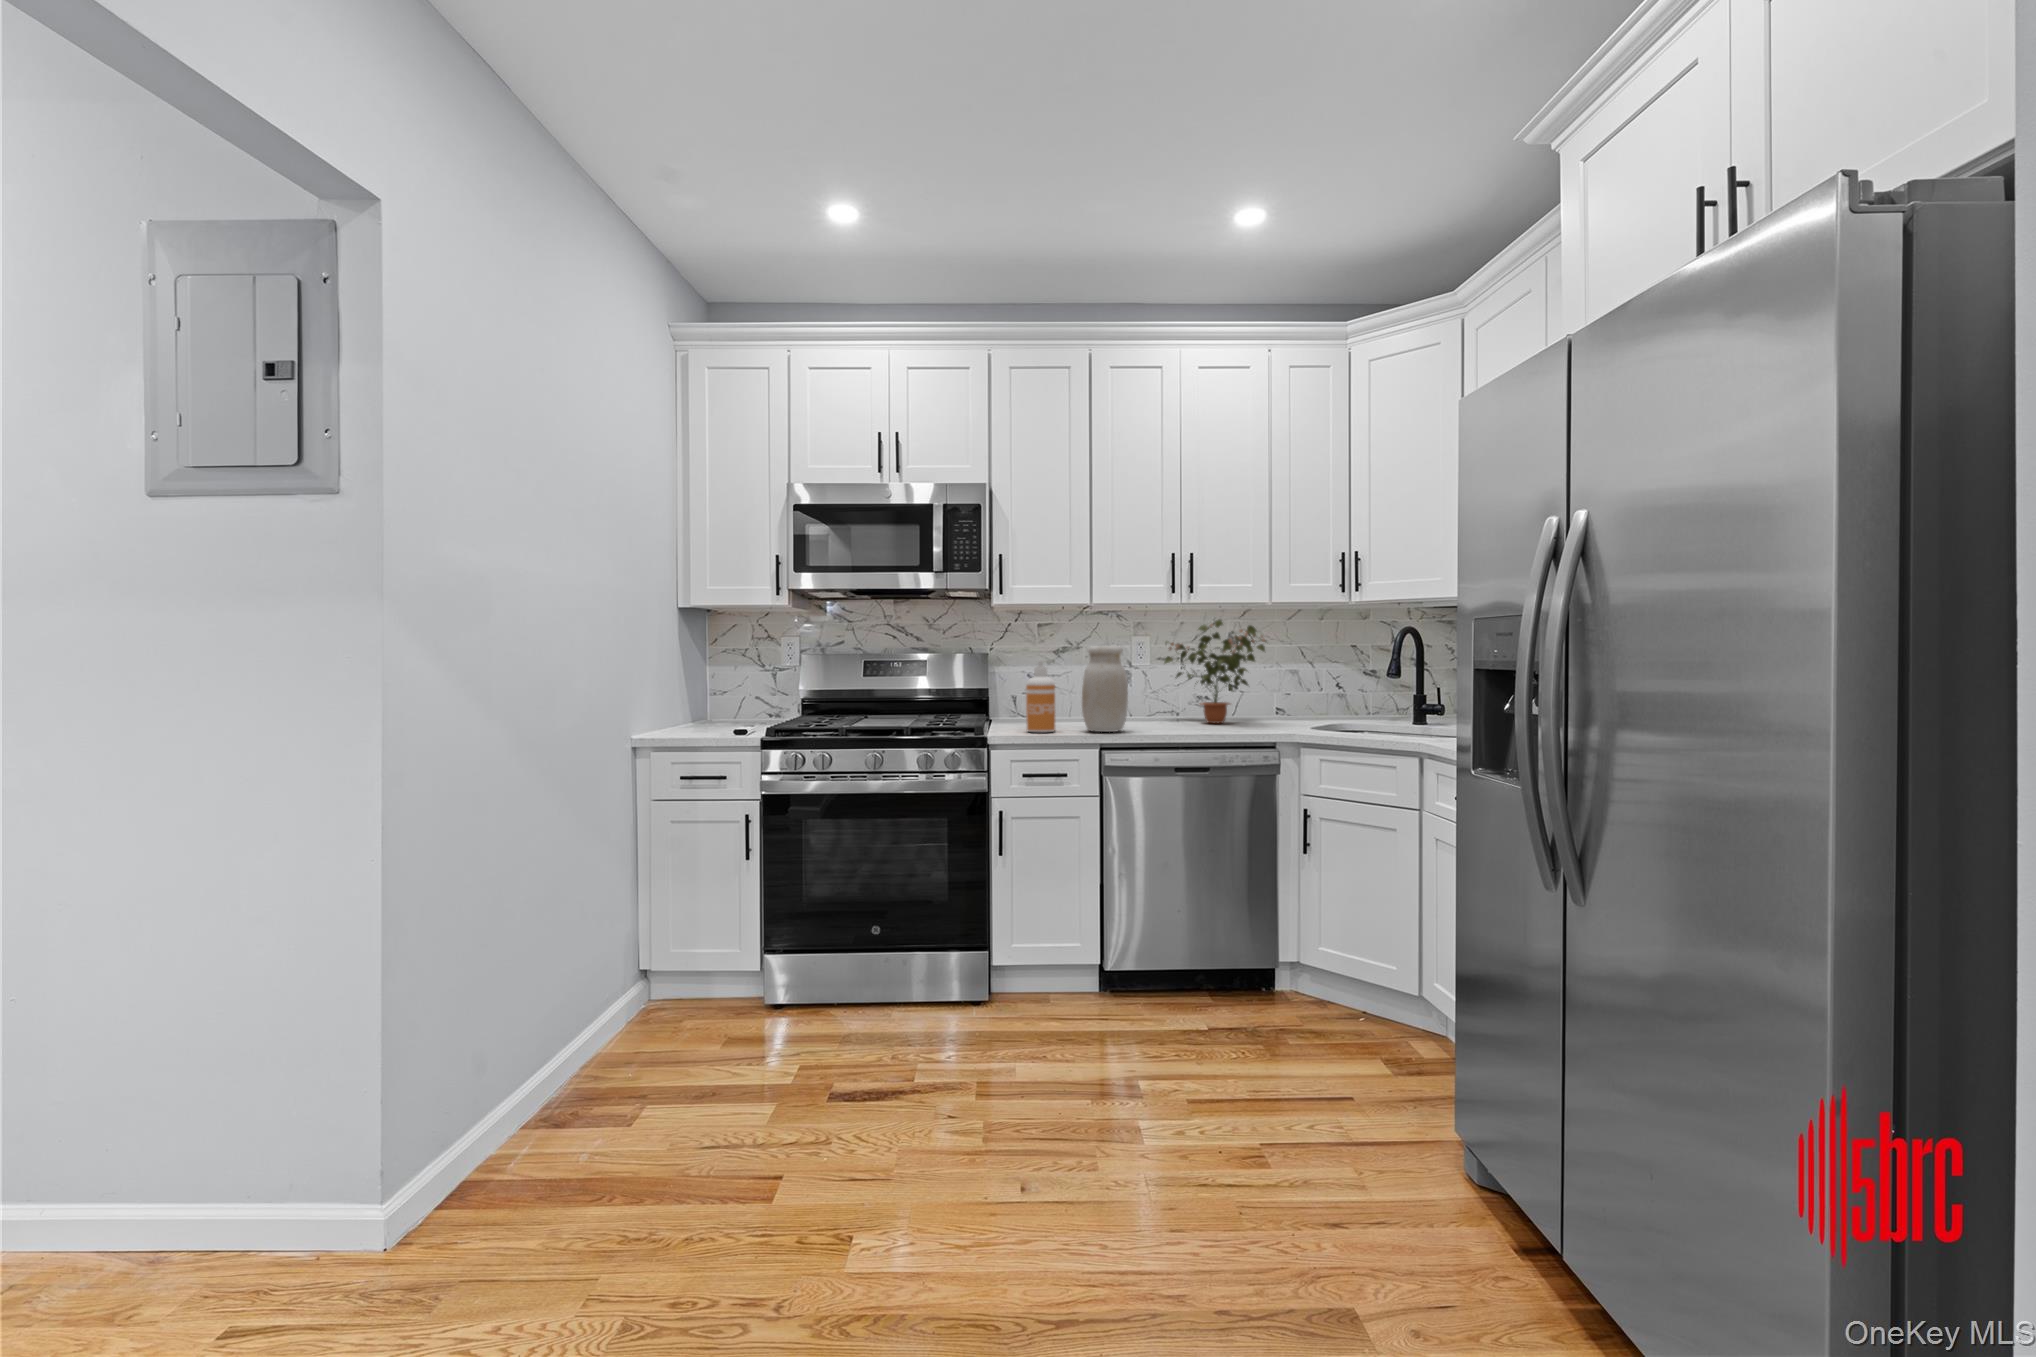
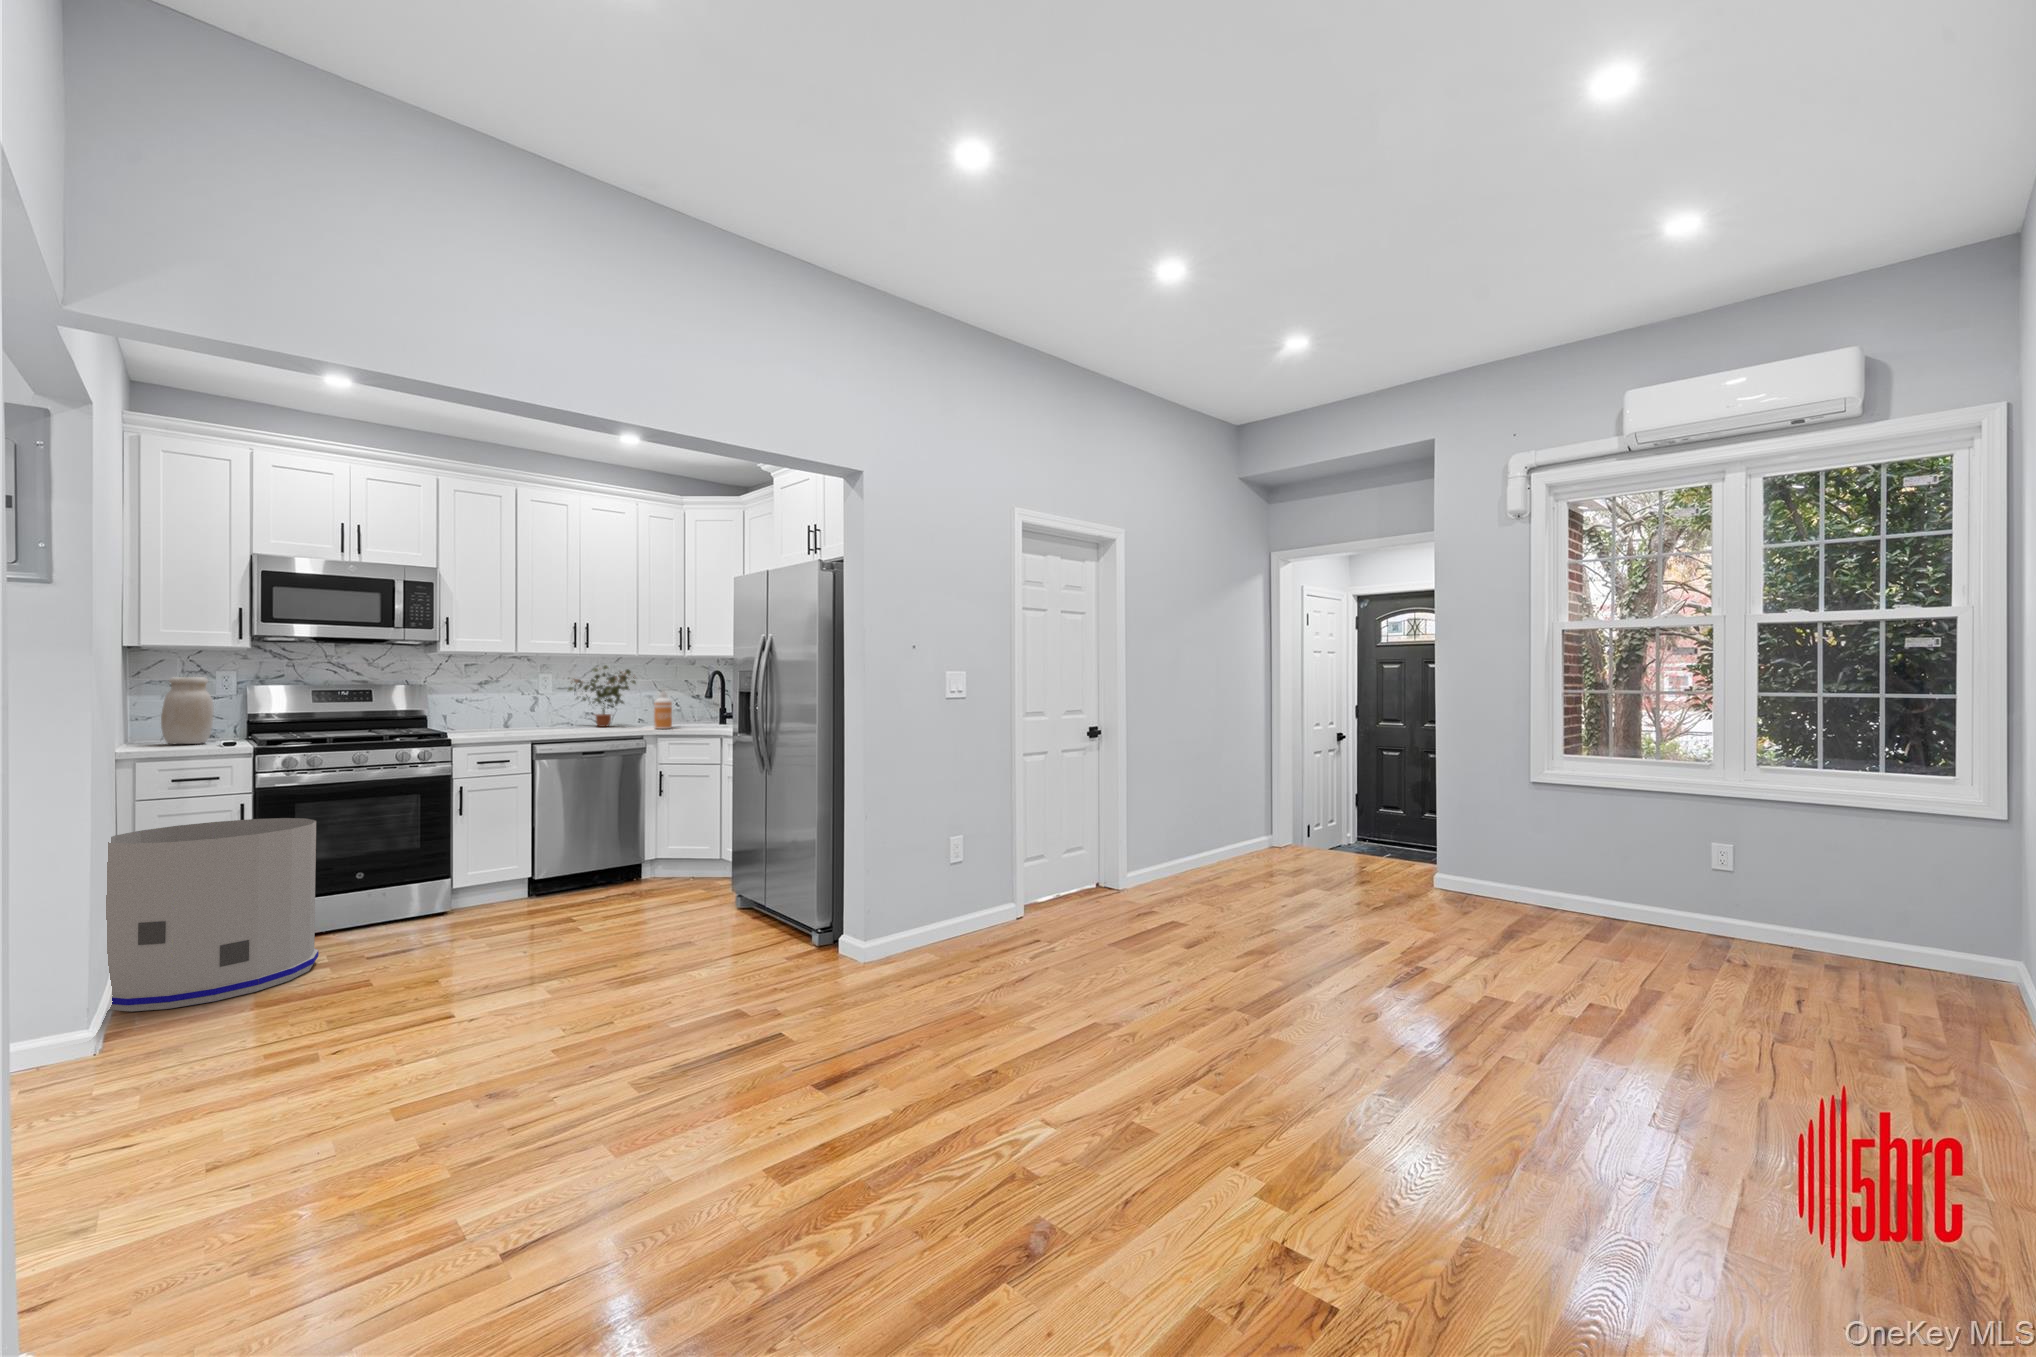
jar: present [1082,646,1128,732] -> present [161,677,214,744]
soap dispenser: present [1026,660,1055,732] -> present [654,688,672,729]
trash can: none [578,844,805,1116] -> present [106,818,319,1012]

